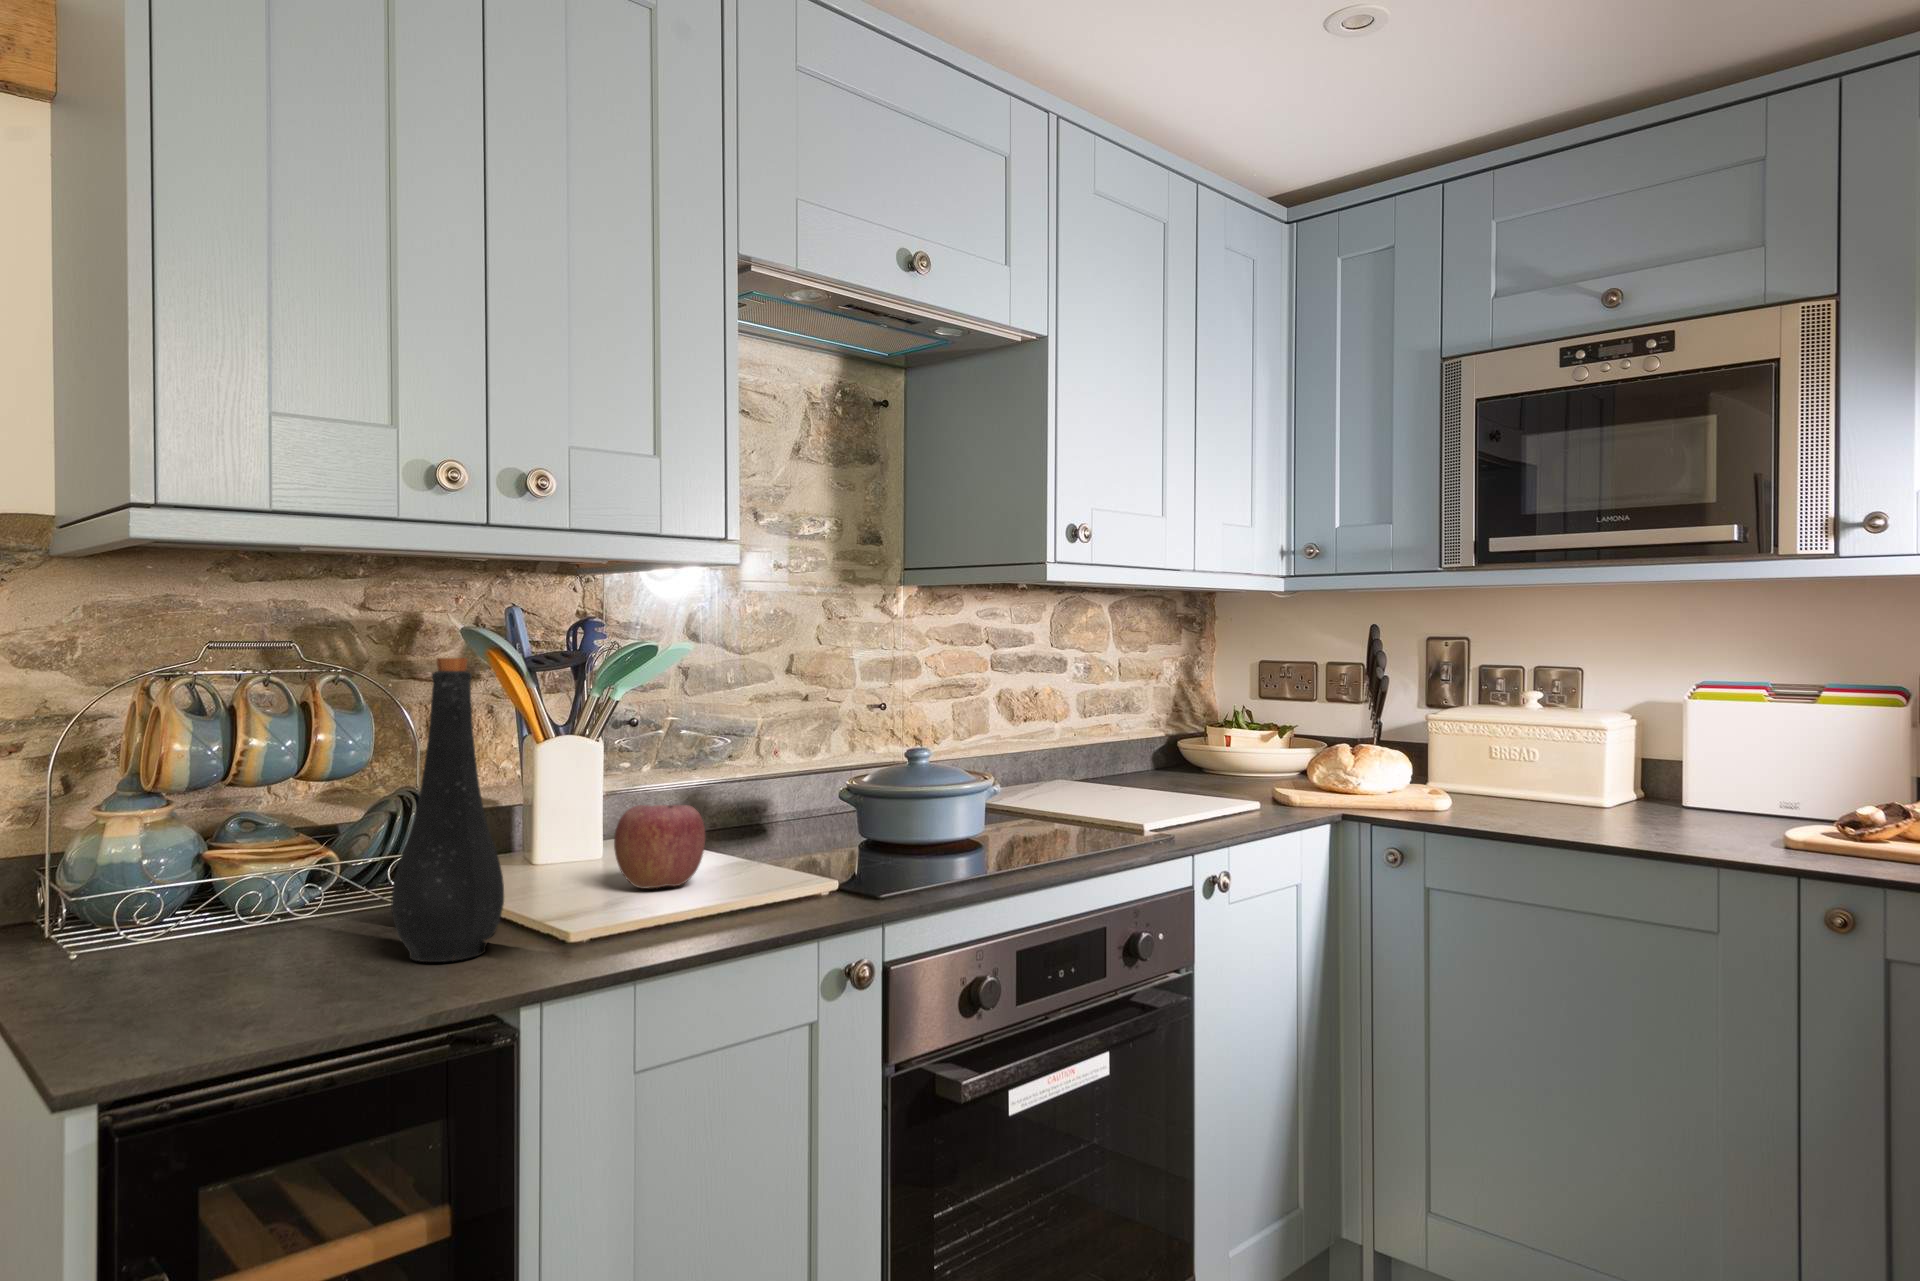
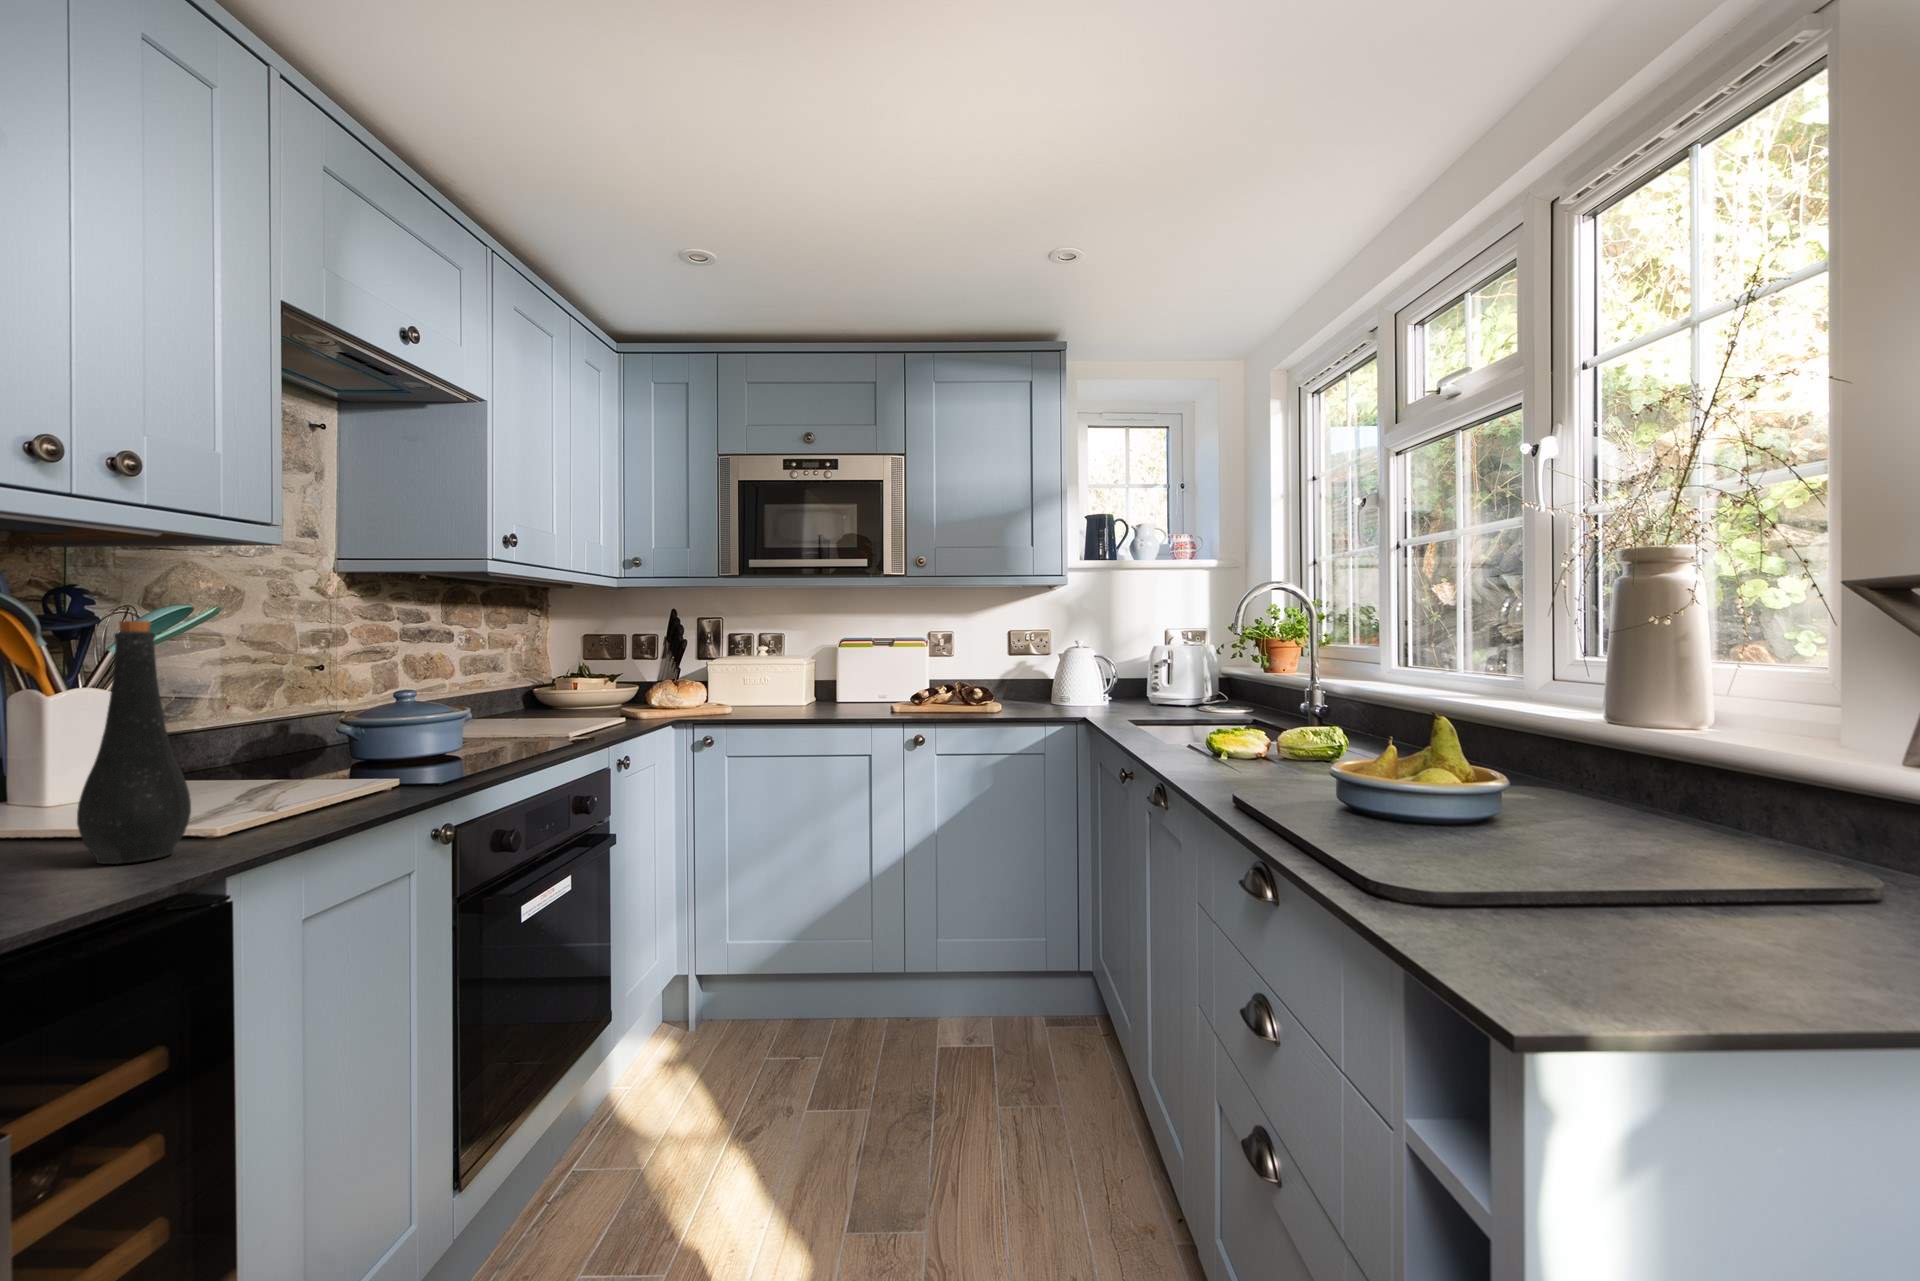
apple: present [614,805,705,889] -> none [211,738,298,803]

